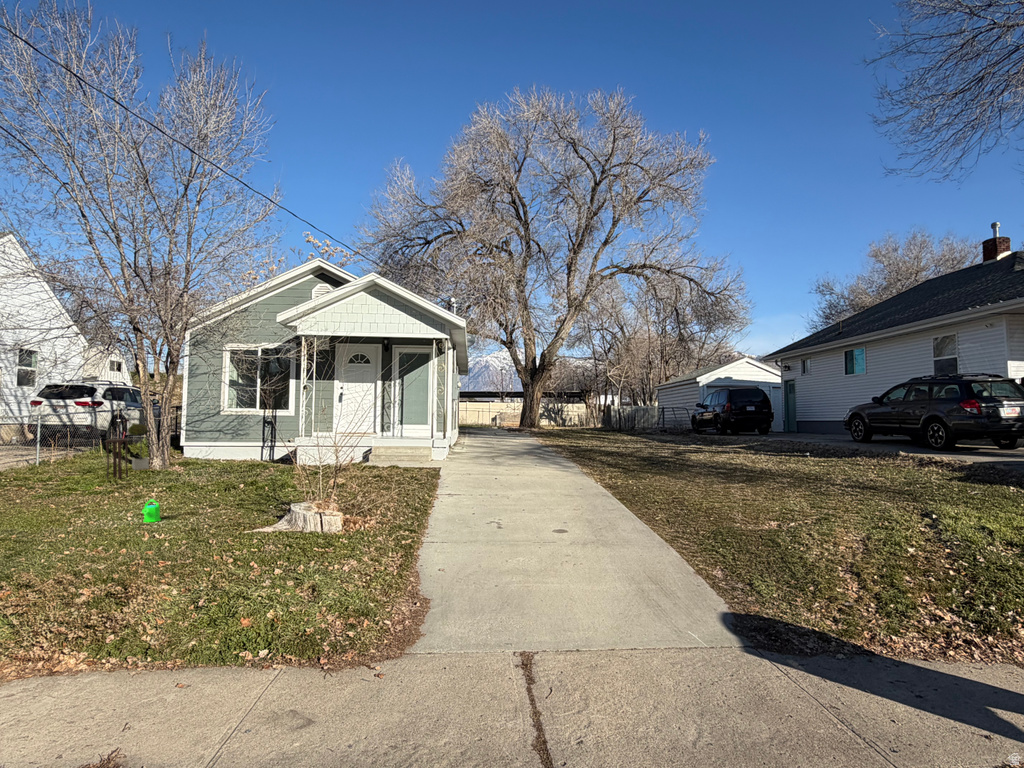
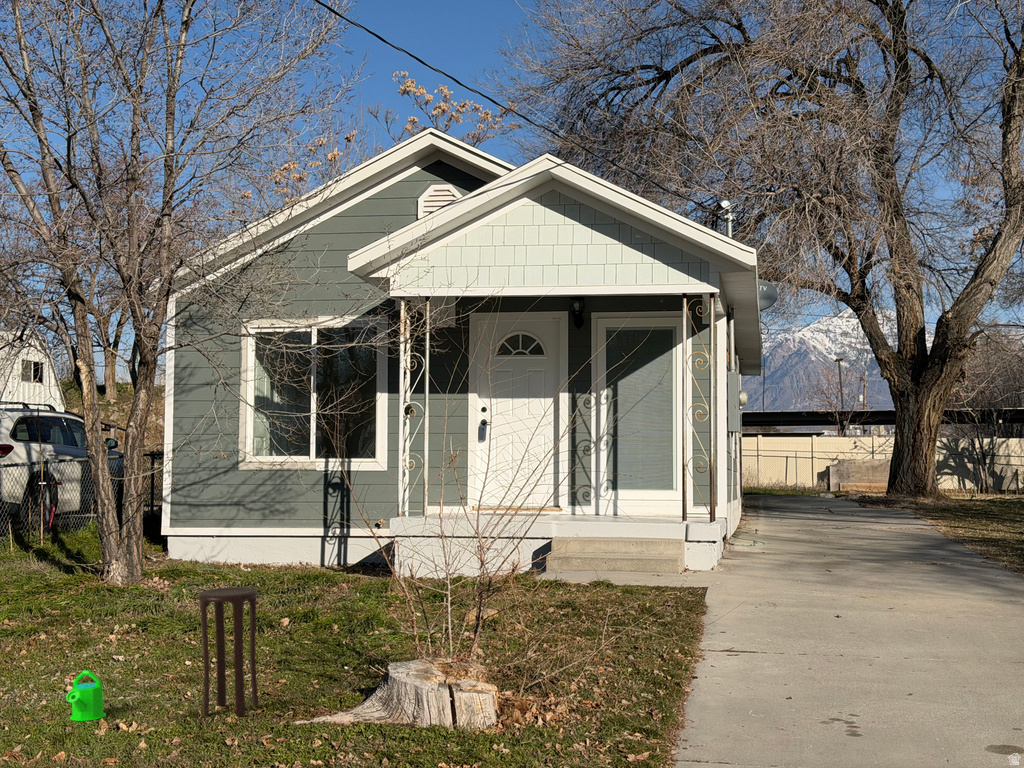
potted tree: present [128,423,150,470] -> none [61,489,103,587]
stool: present [106,438,128,479] -> present [198,587,258,717]

